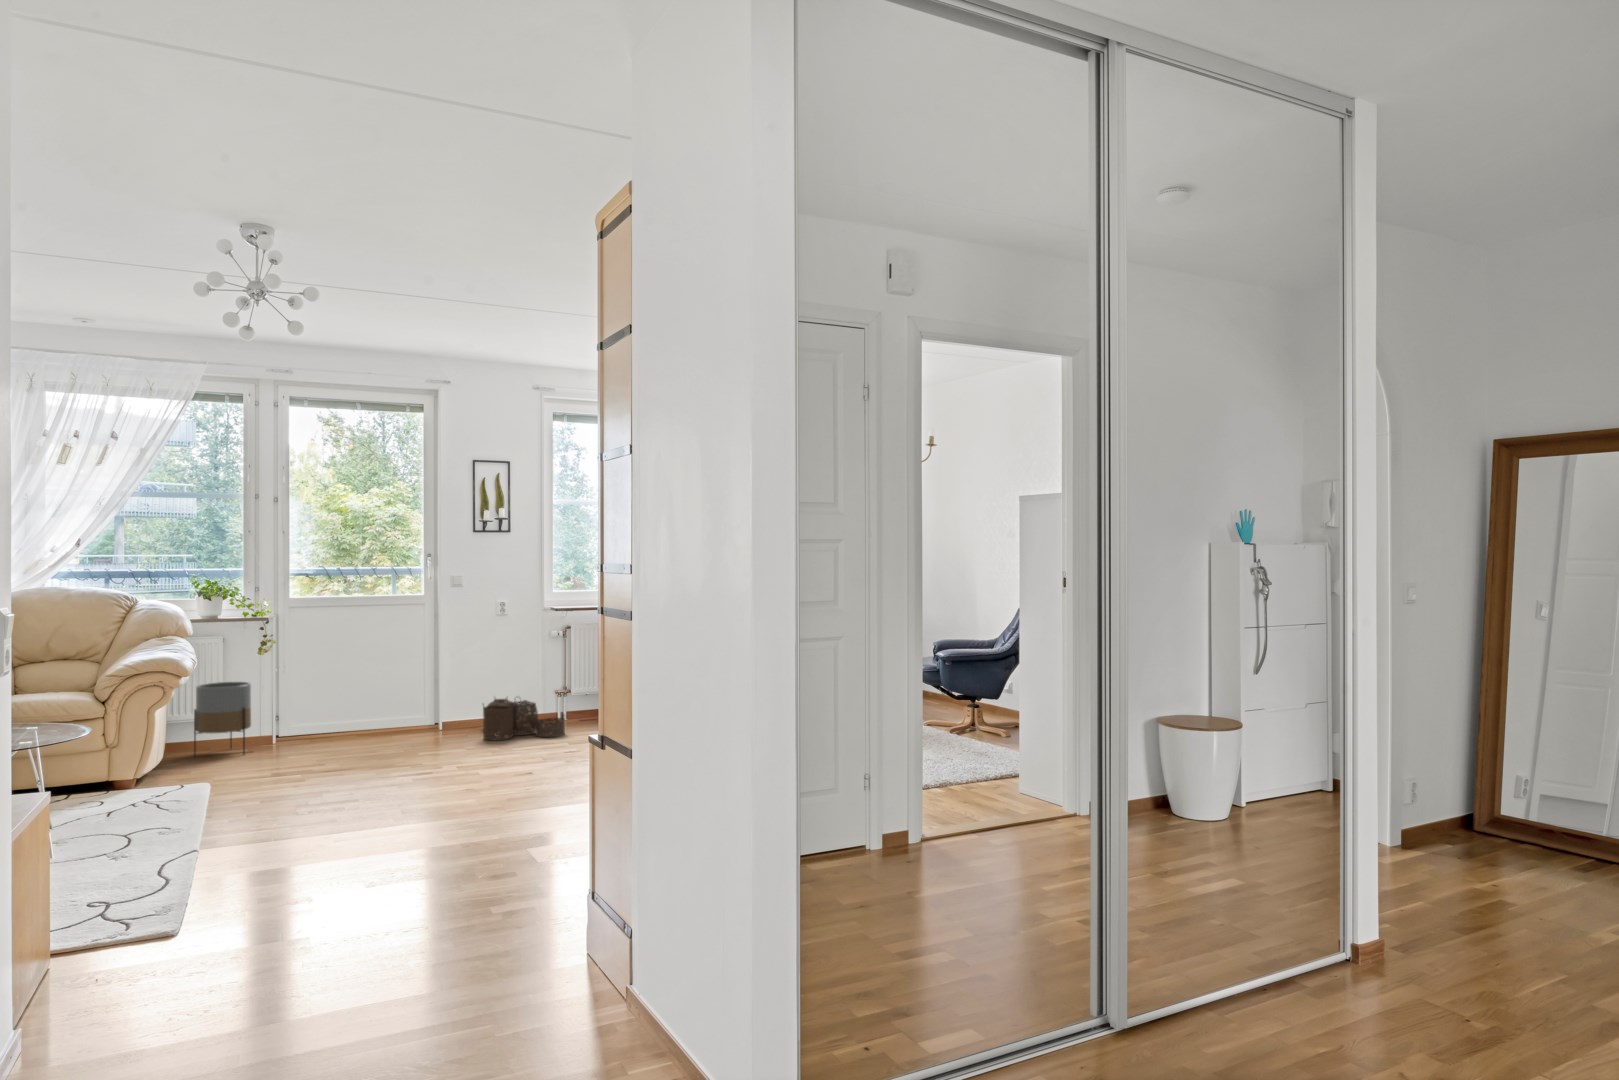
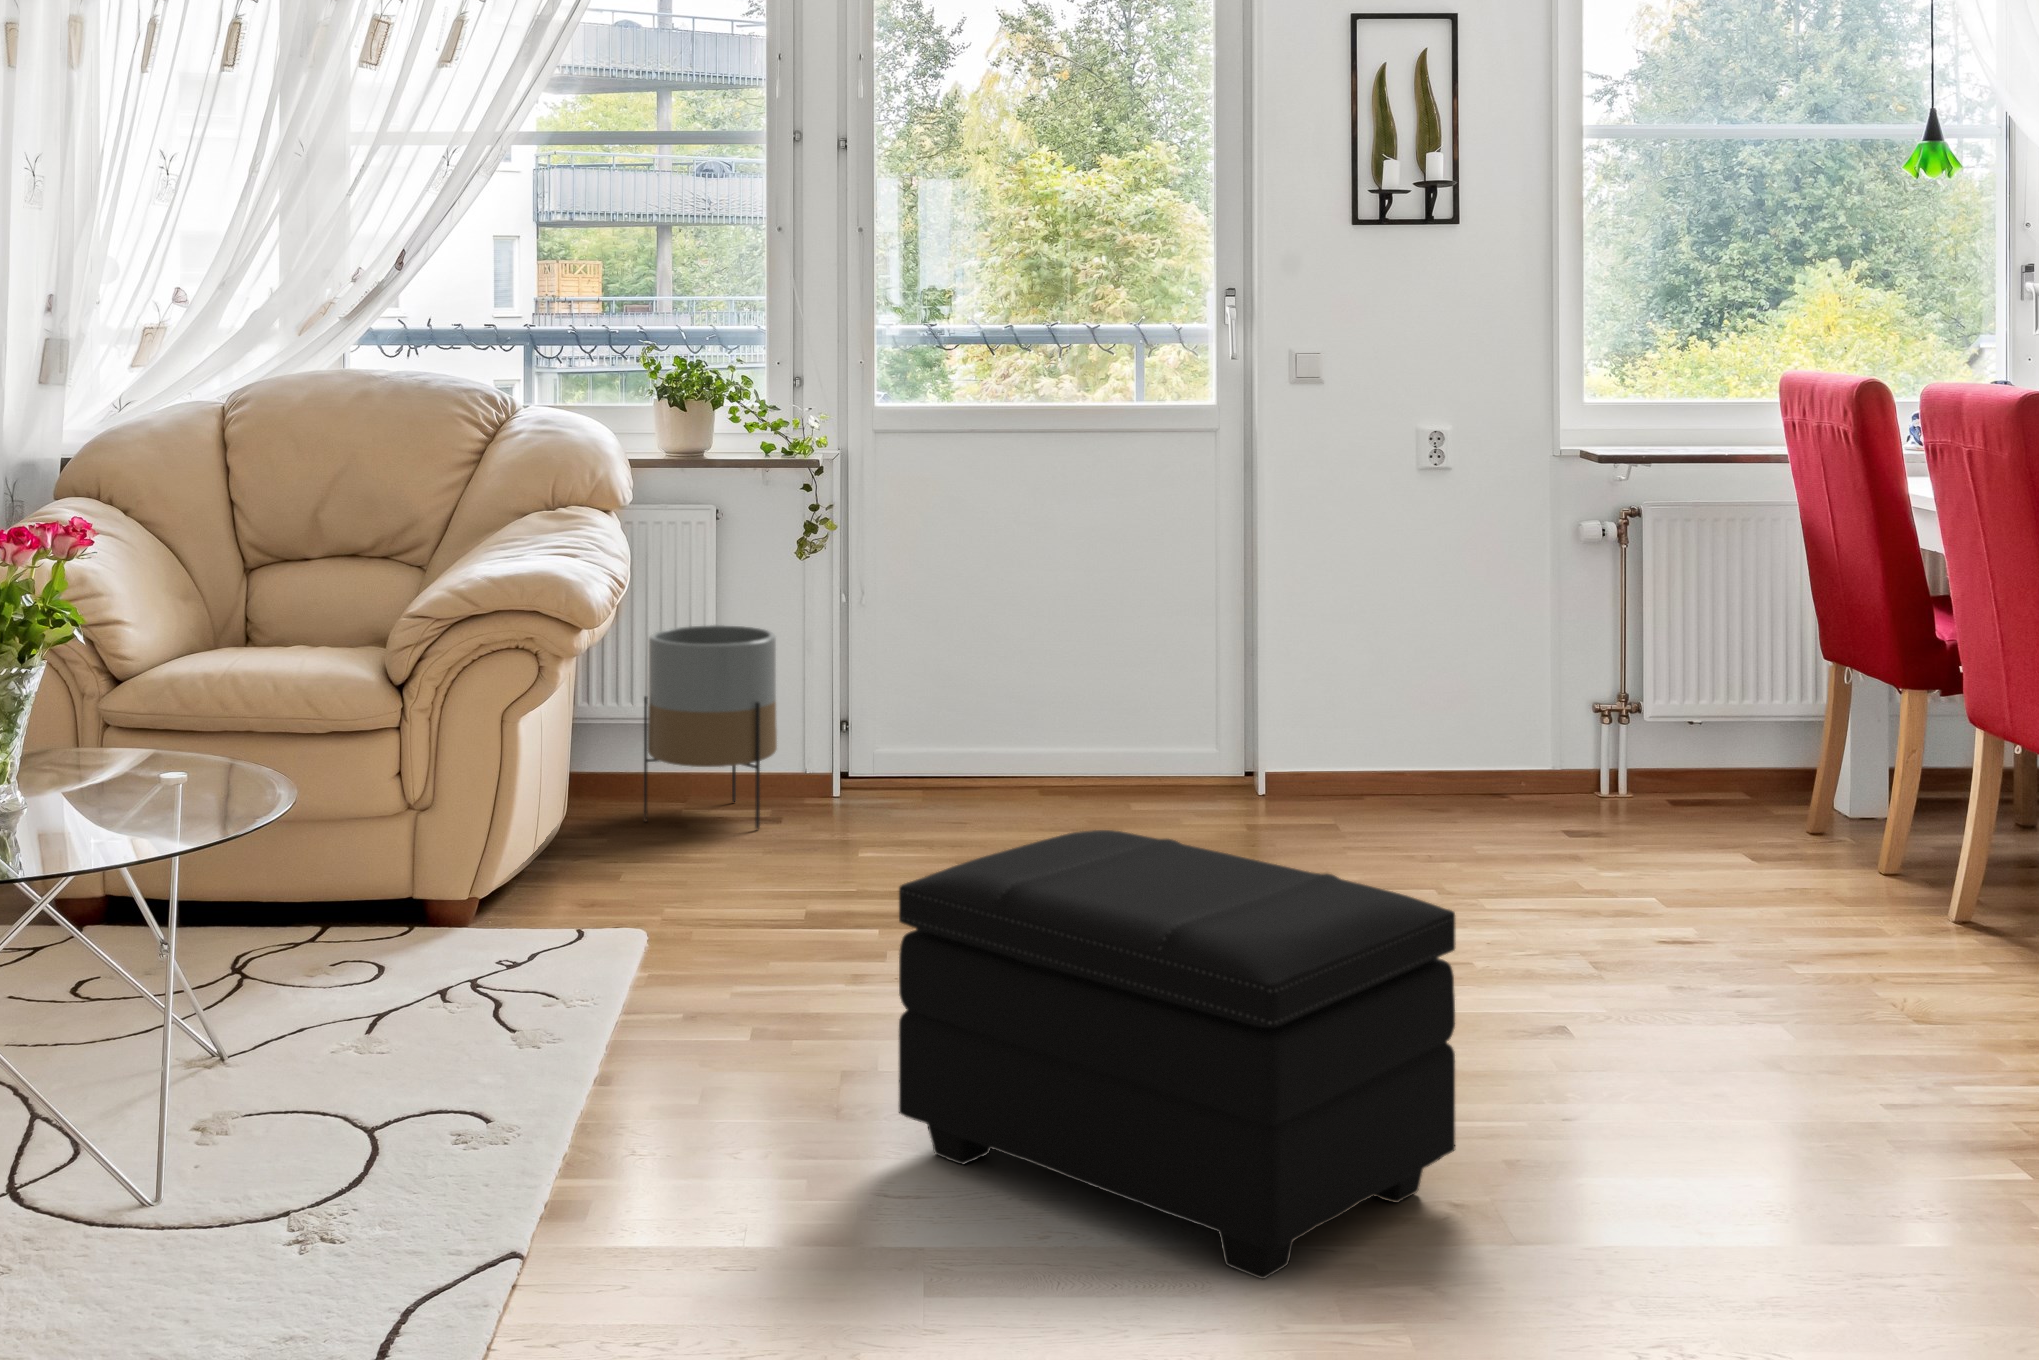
woven basket: present [483,698,565,740] -> none [1382,713,1643,869]
footstool: none [318,718,489,823] -> present [899,830,1455,1279]

